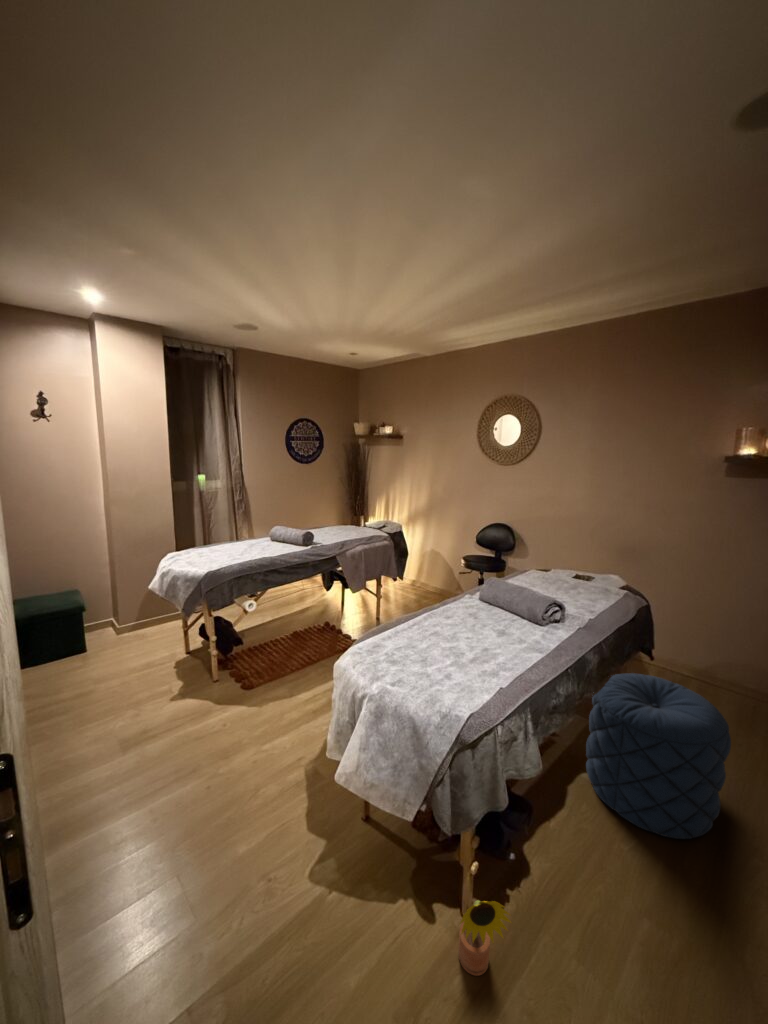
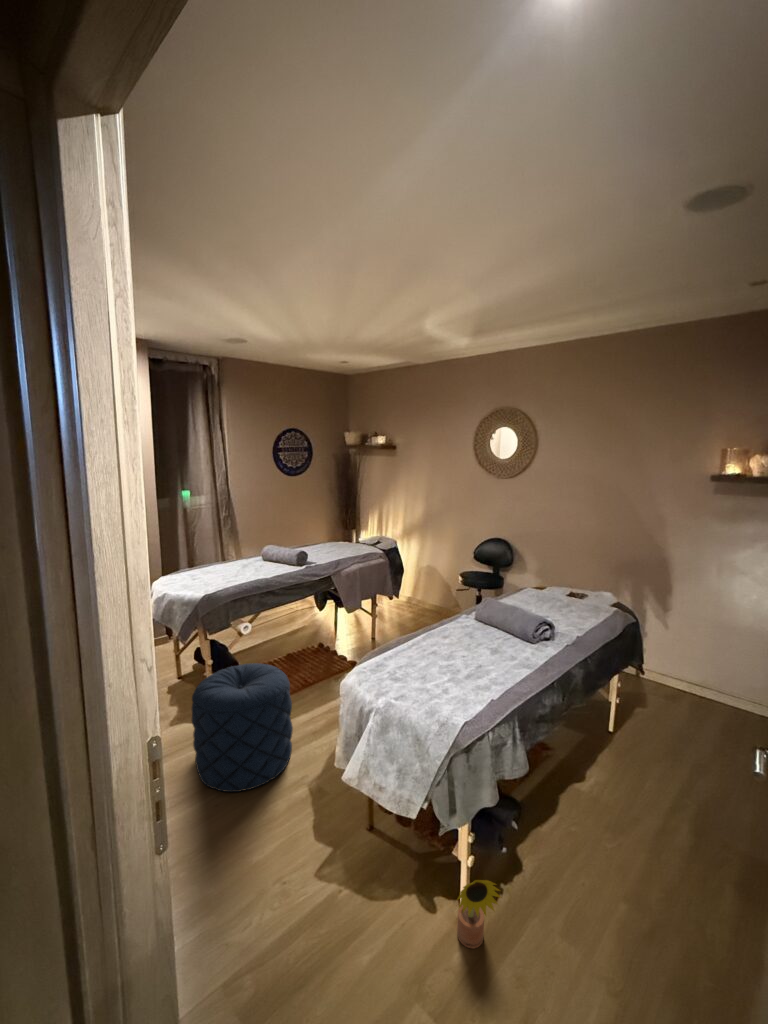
pouf: present [586,673,731,839] -> present [192,663,293,792]

